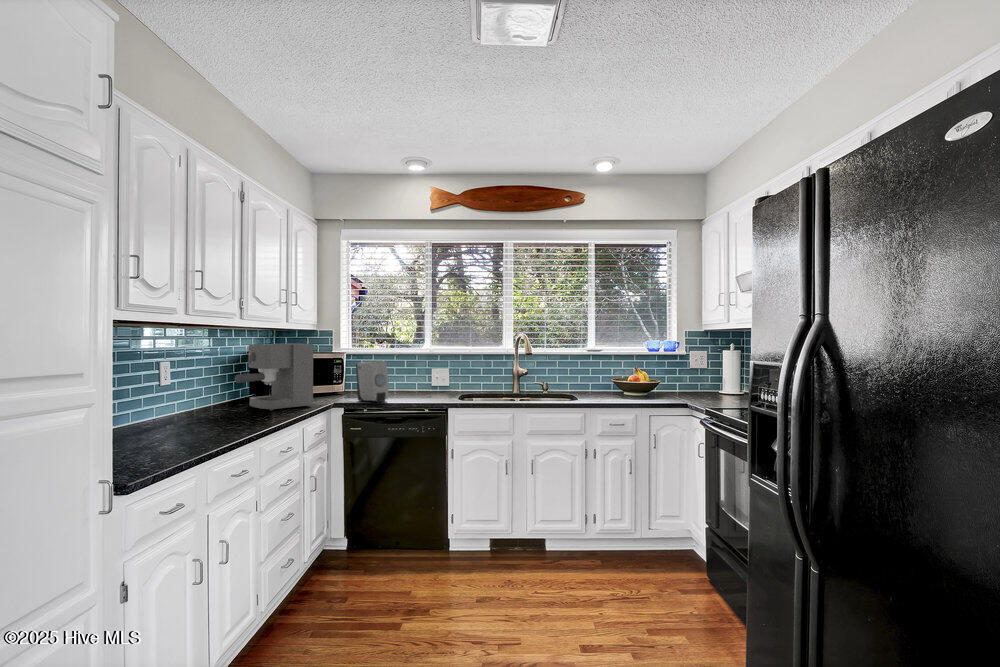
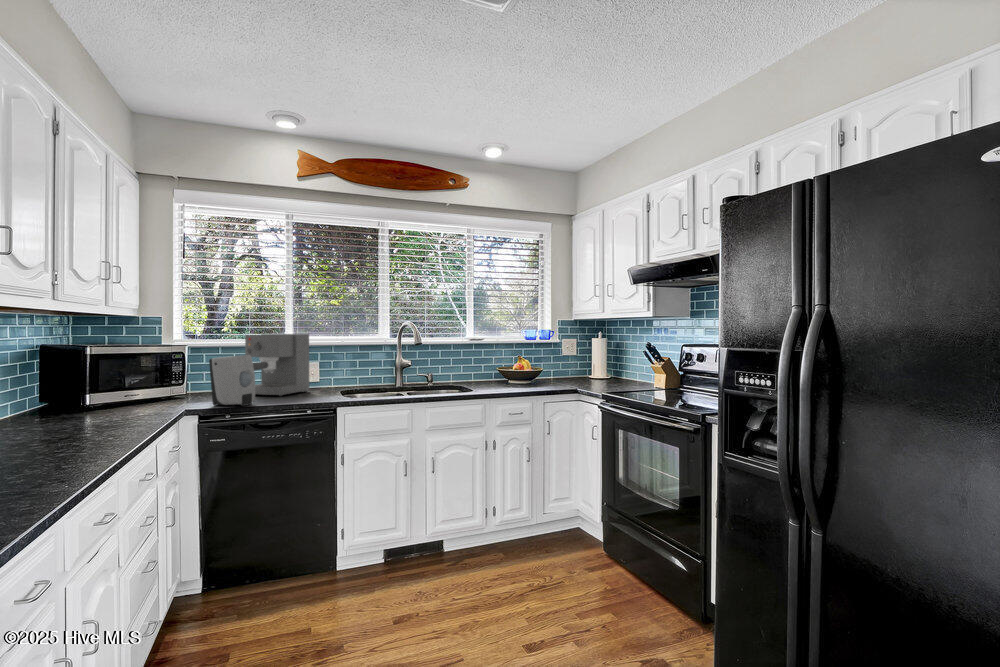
coffee maker: present [235,344,313,411] -> present [245,334,309,396]

